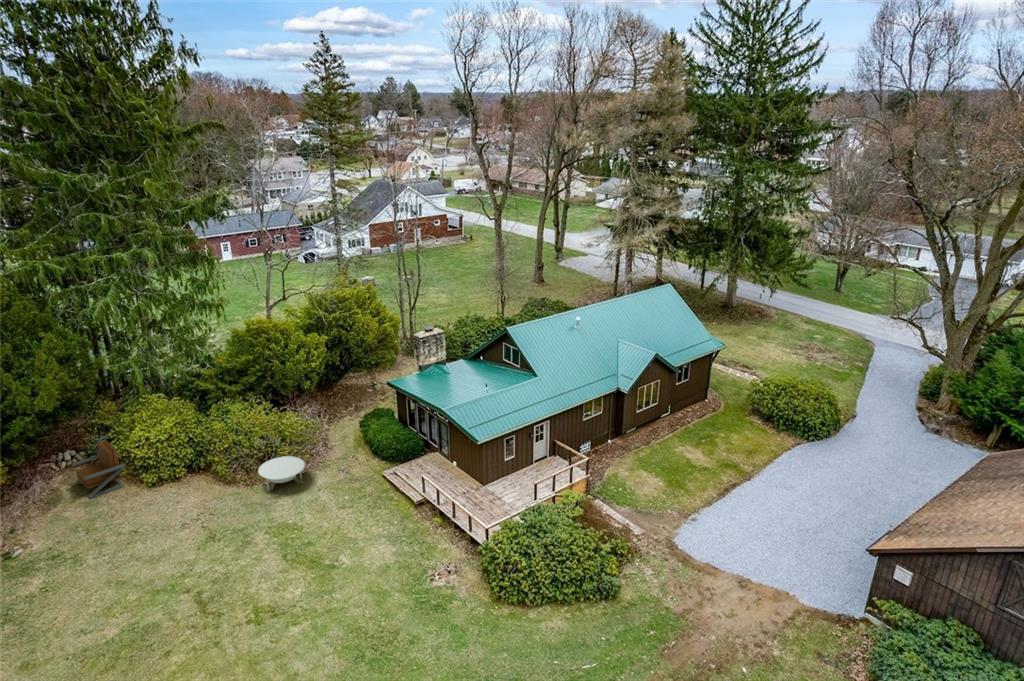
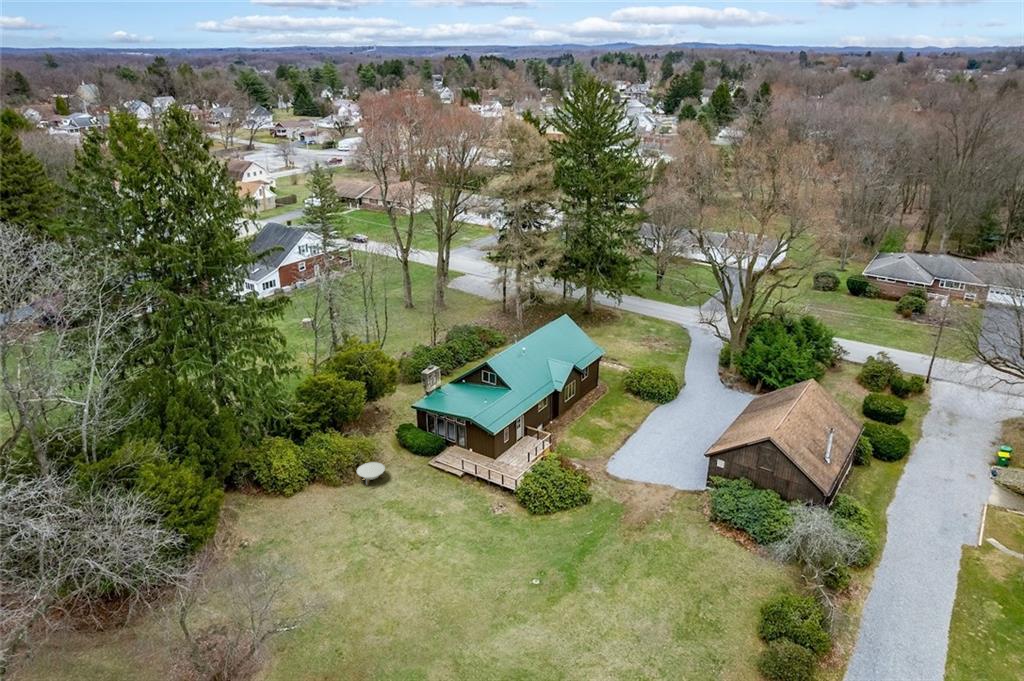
lounge chair: present [72,440,125,498] -> none [232,472,271,510]

